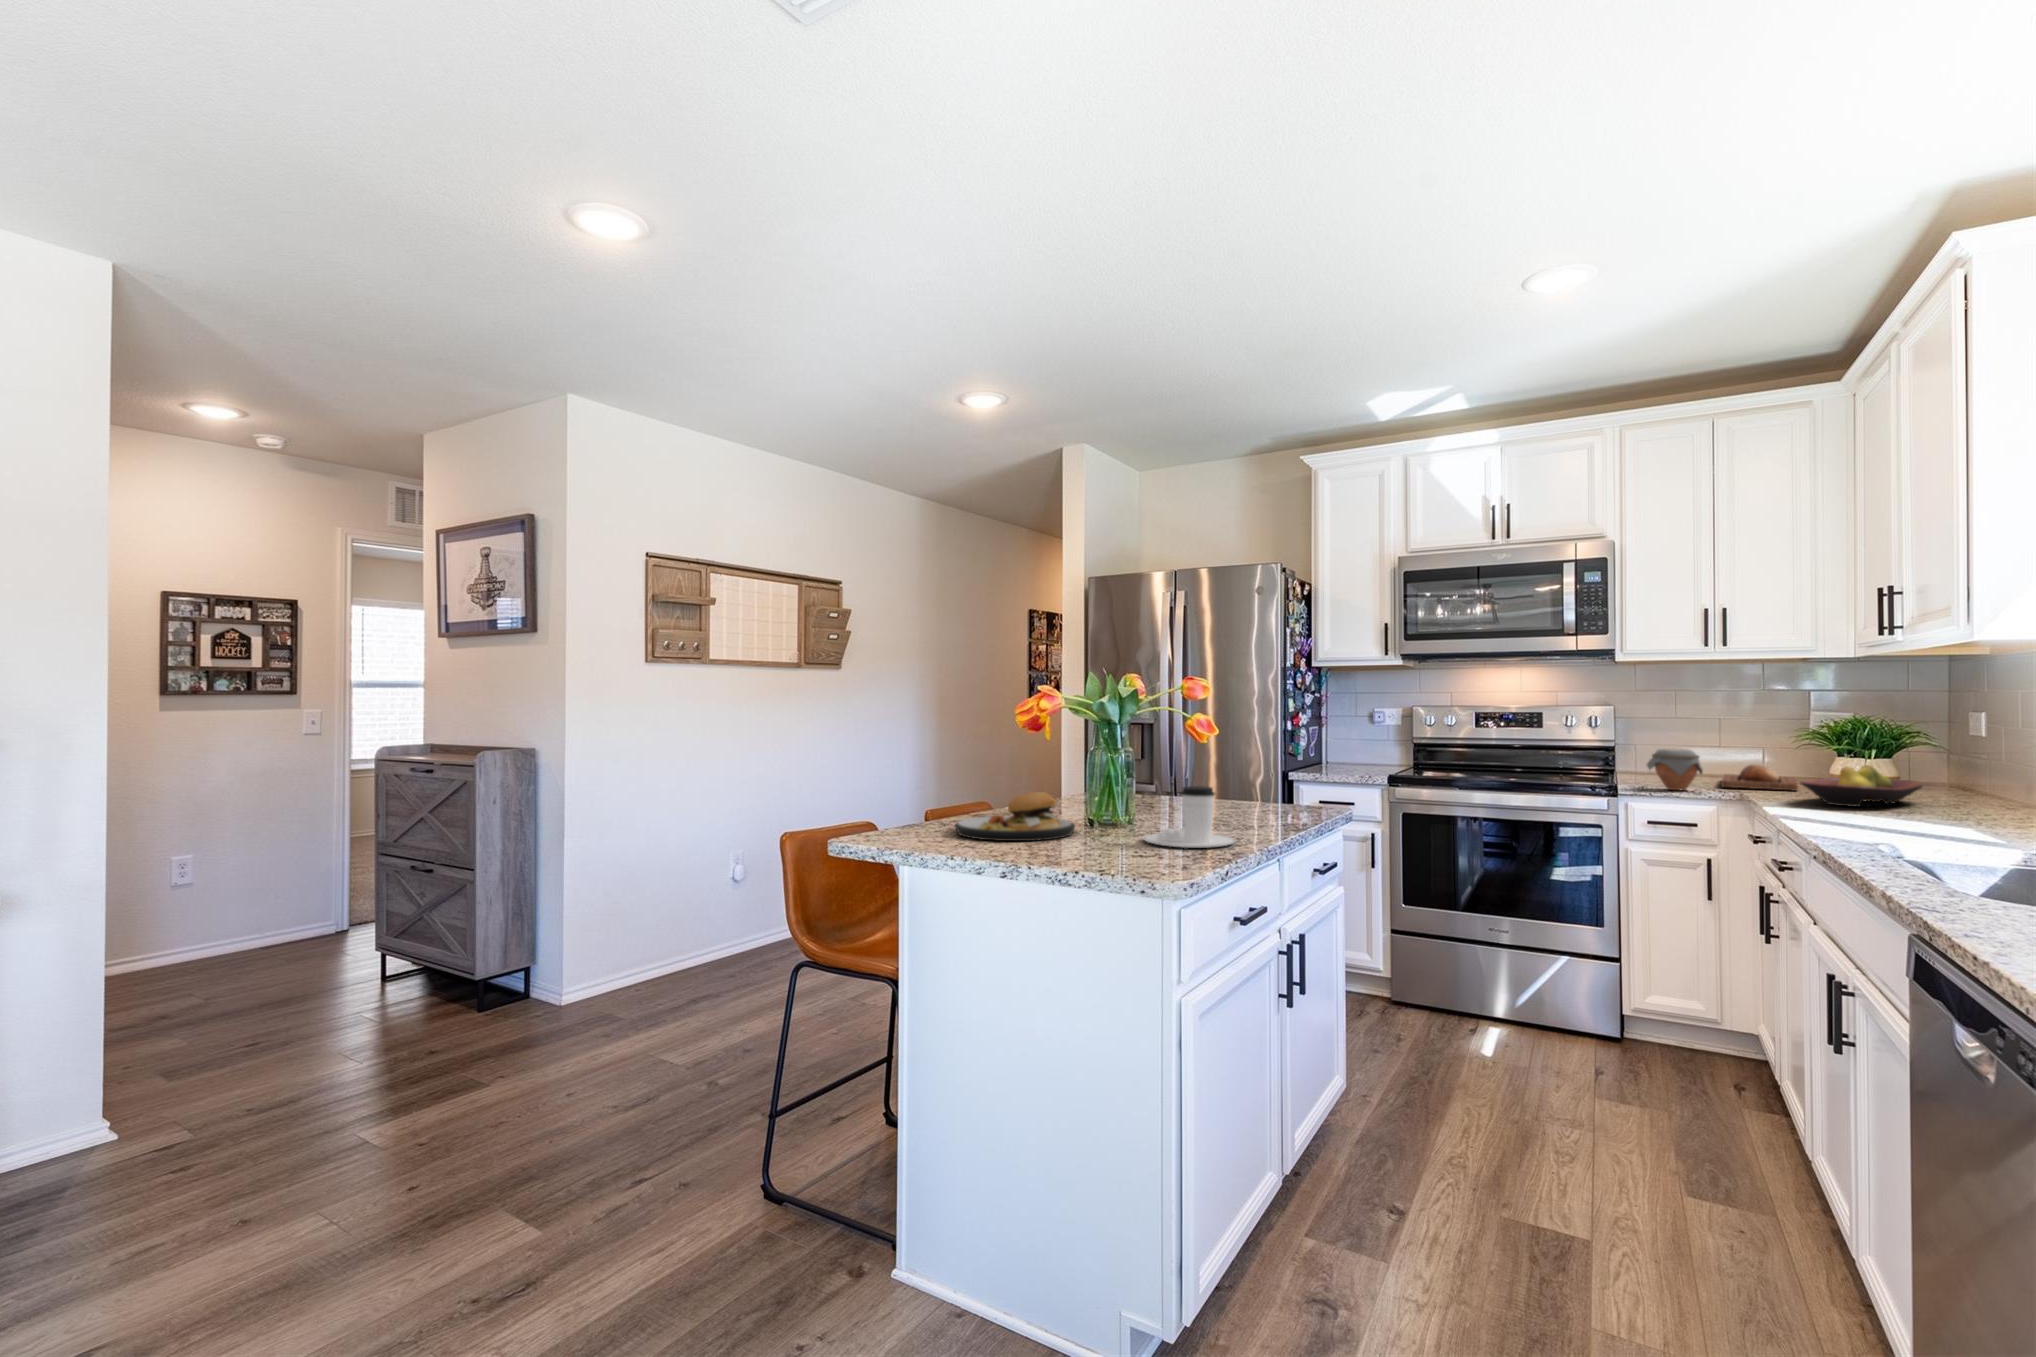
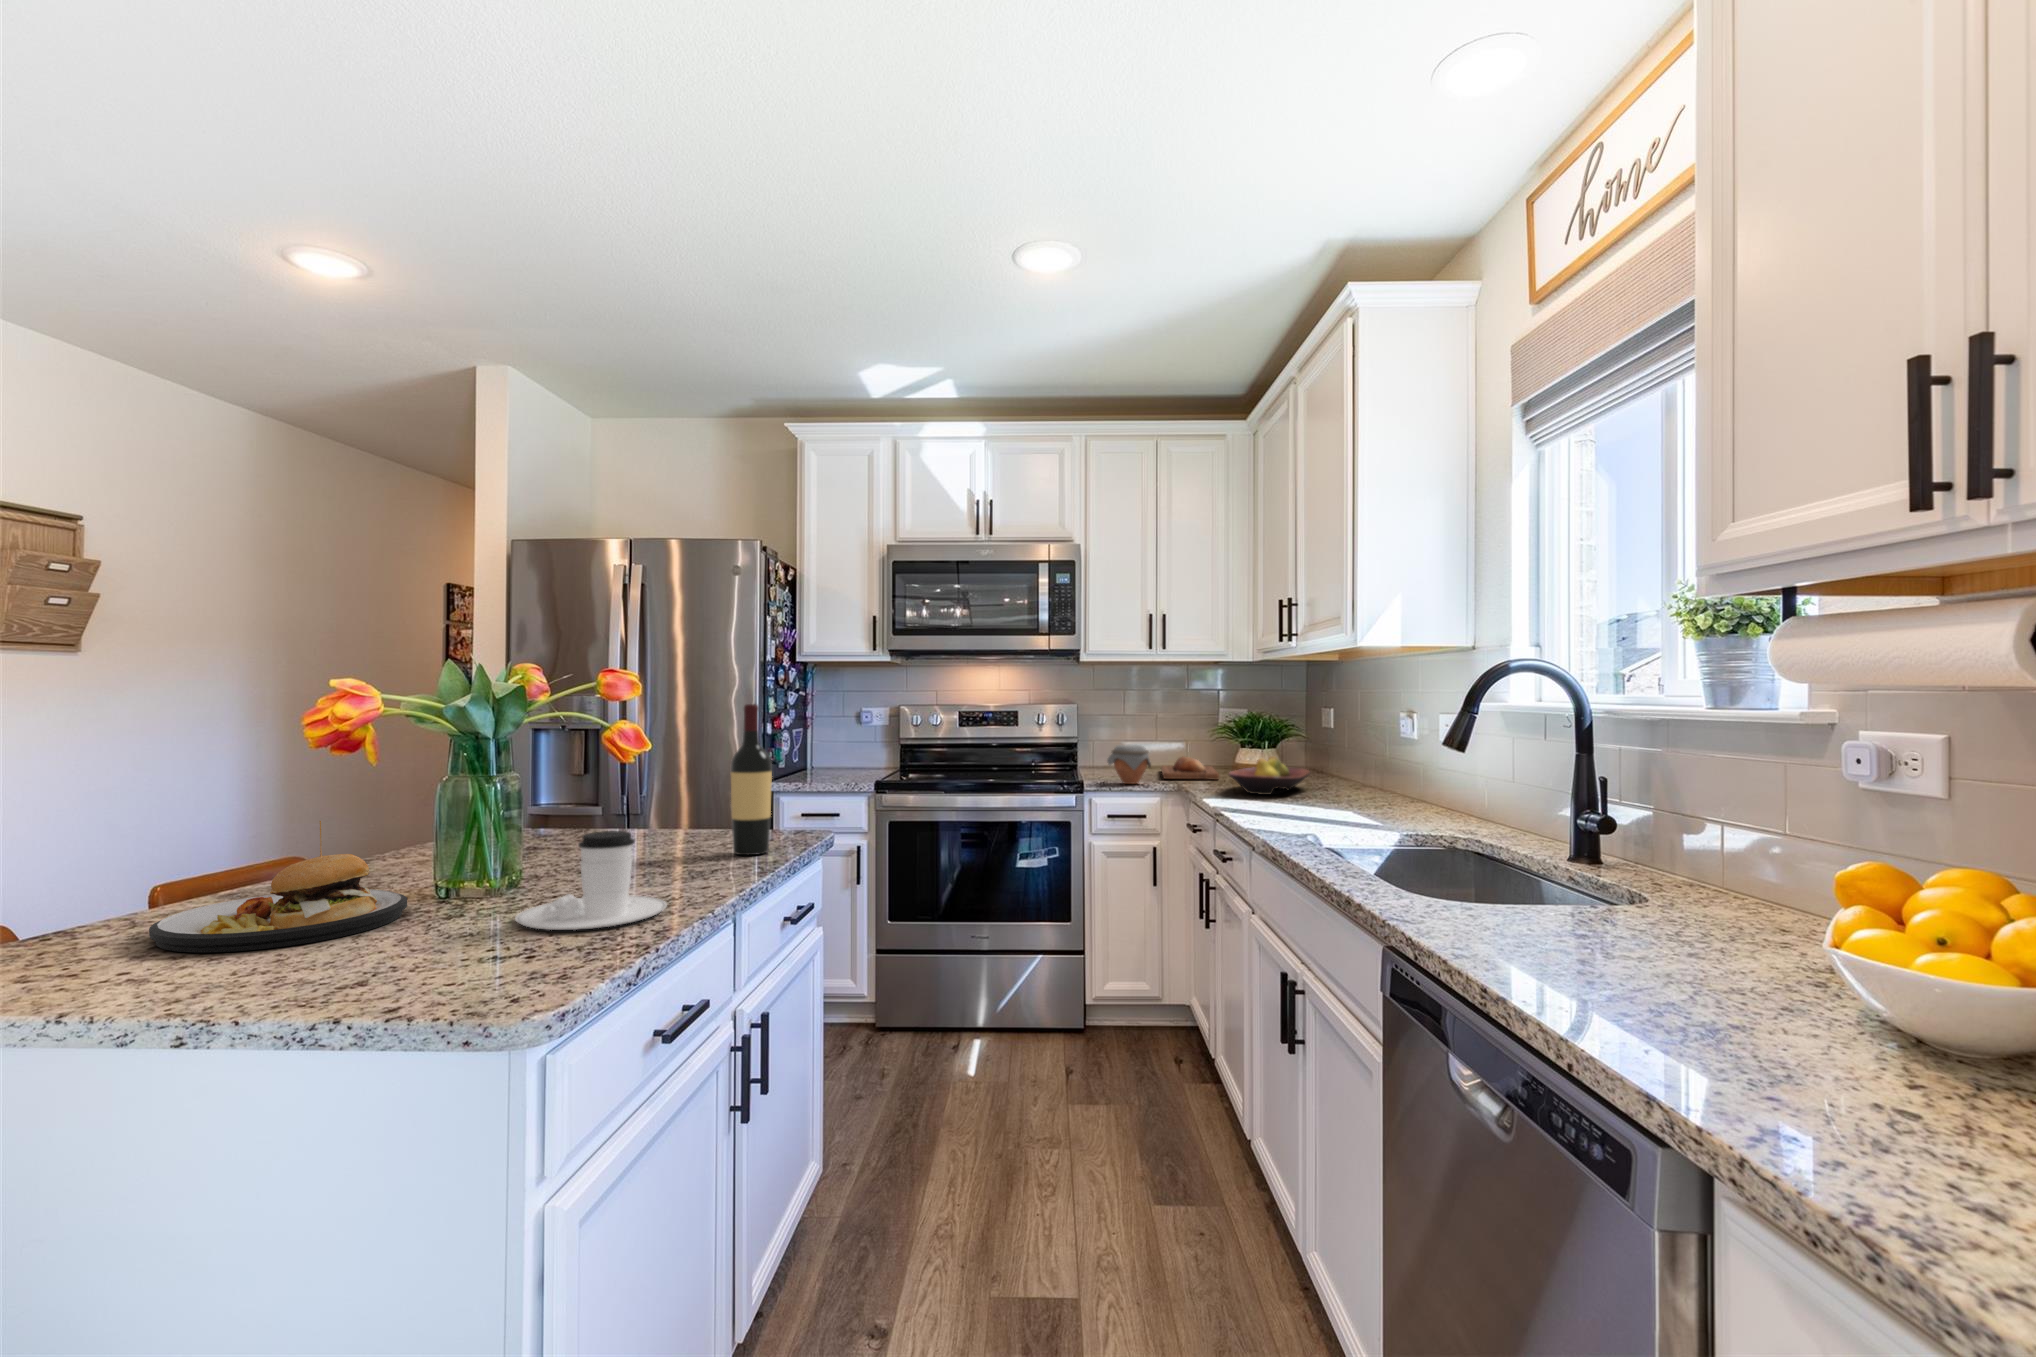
wine bottle: none [1271,702,1303,819] -> present [731,704,772,855]

